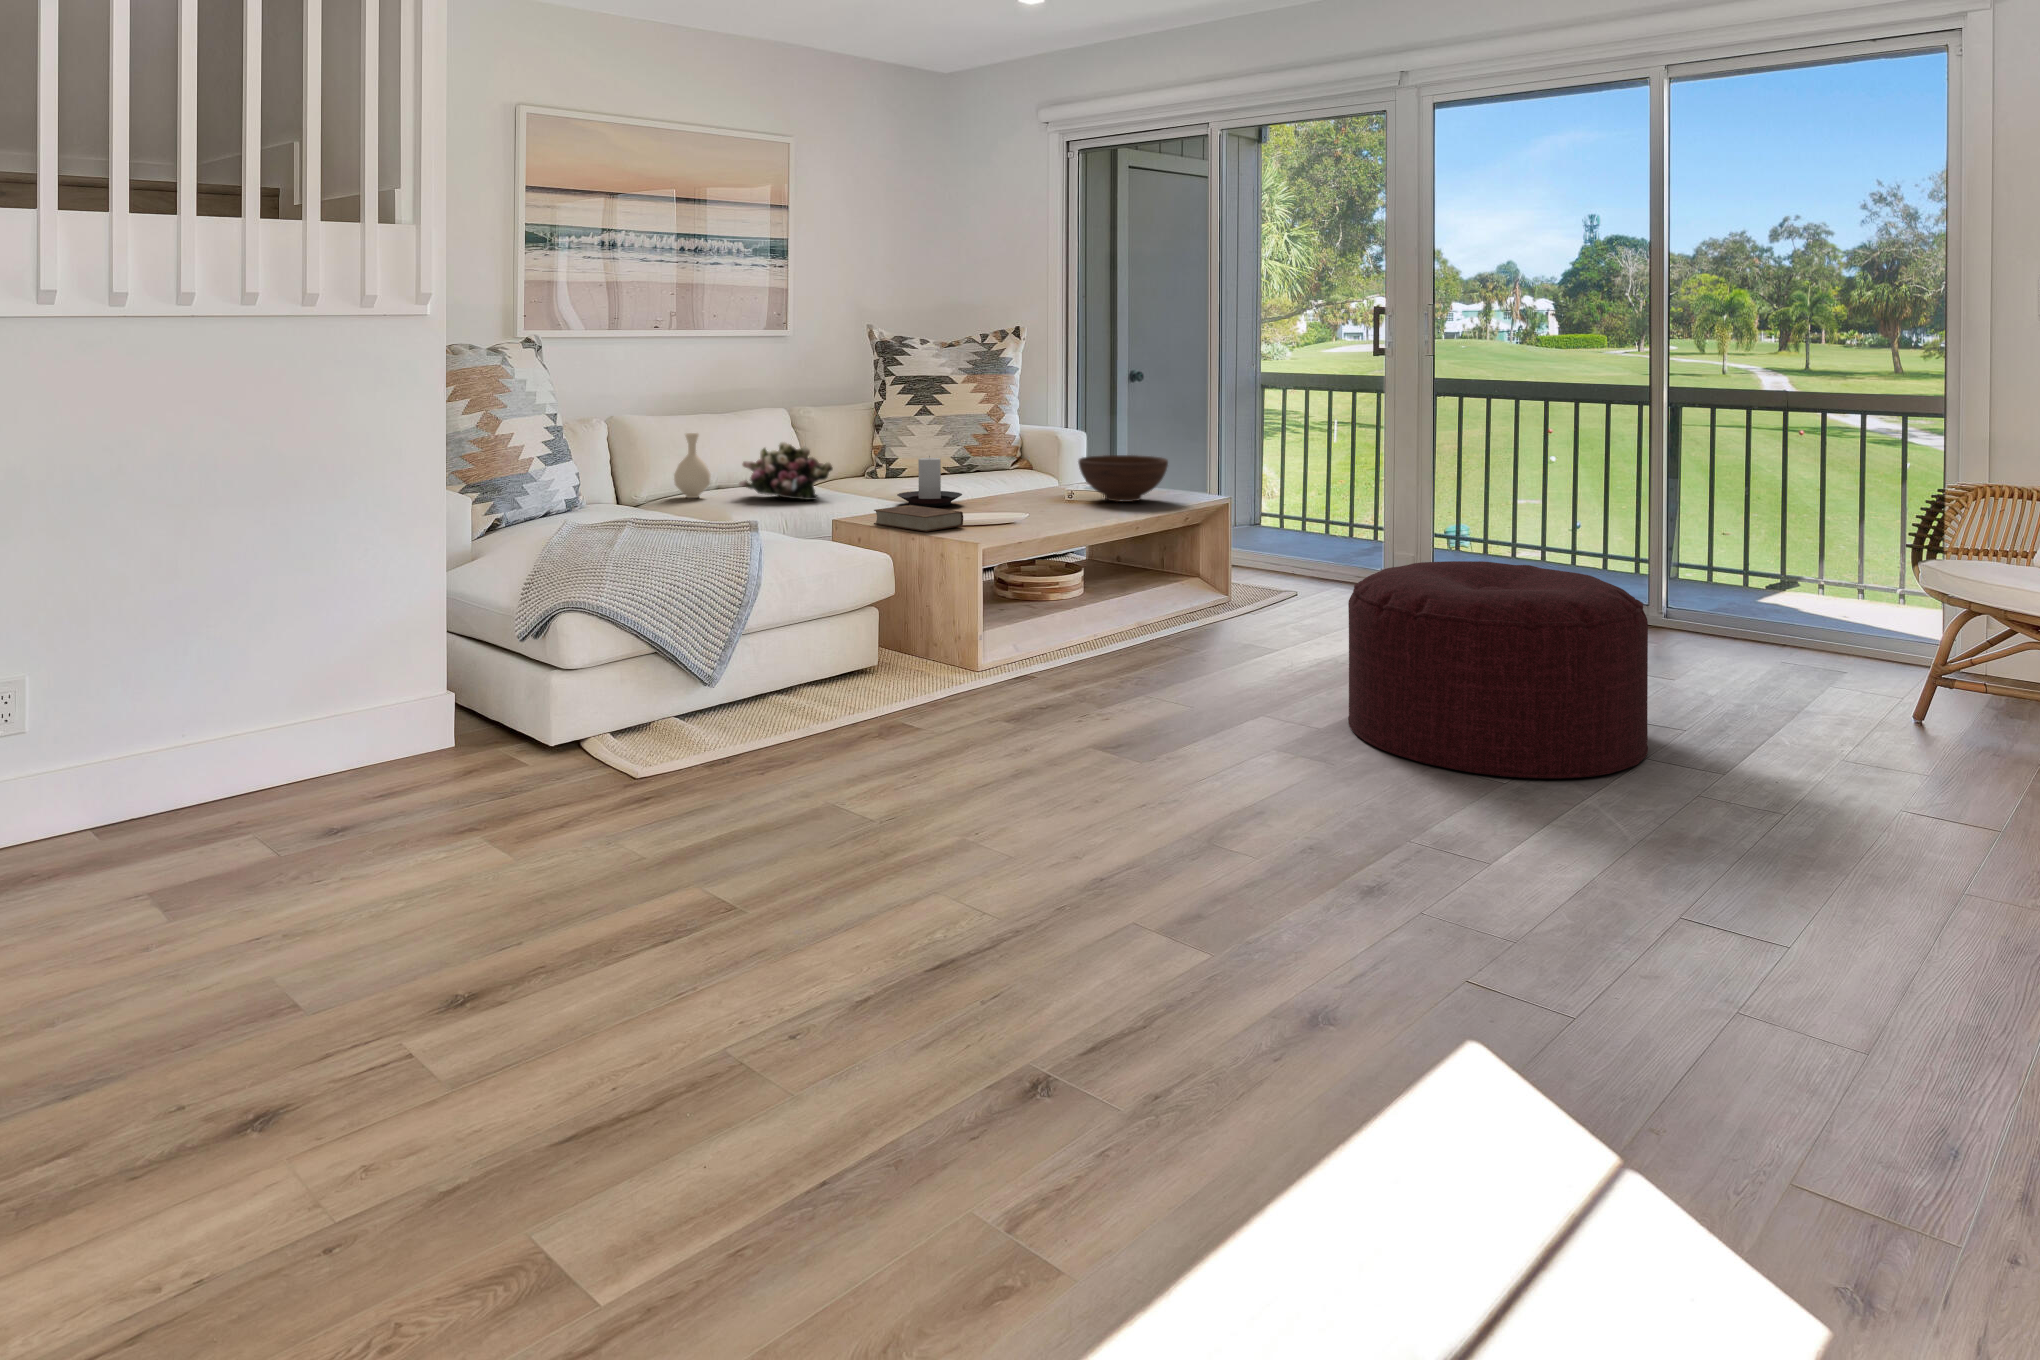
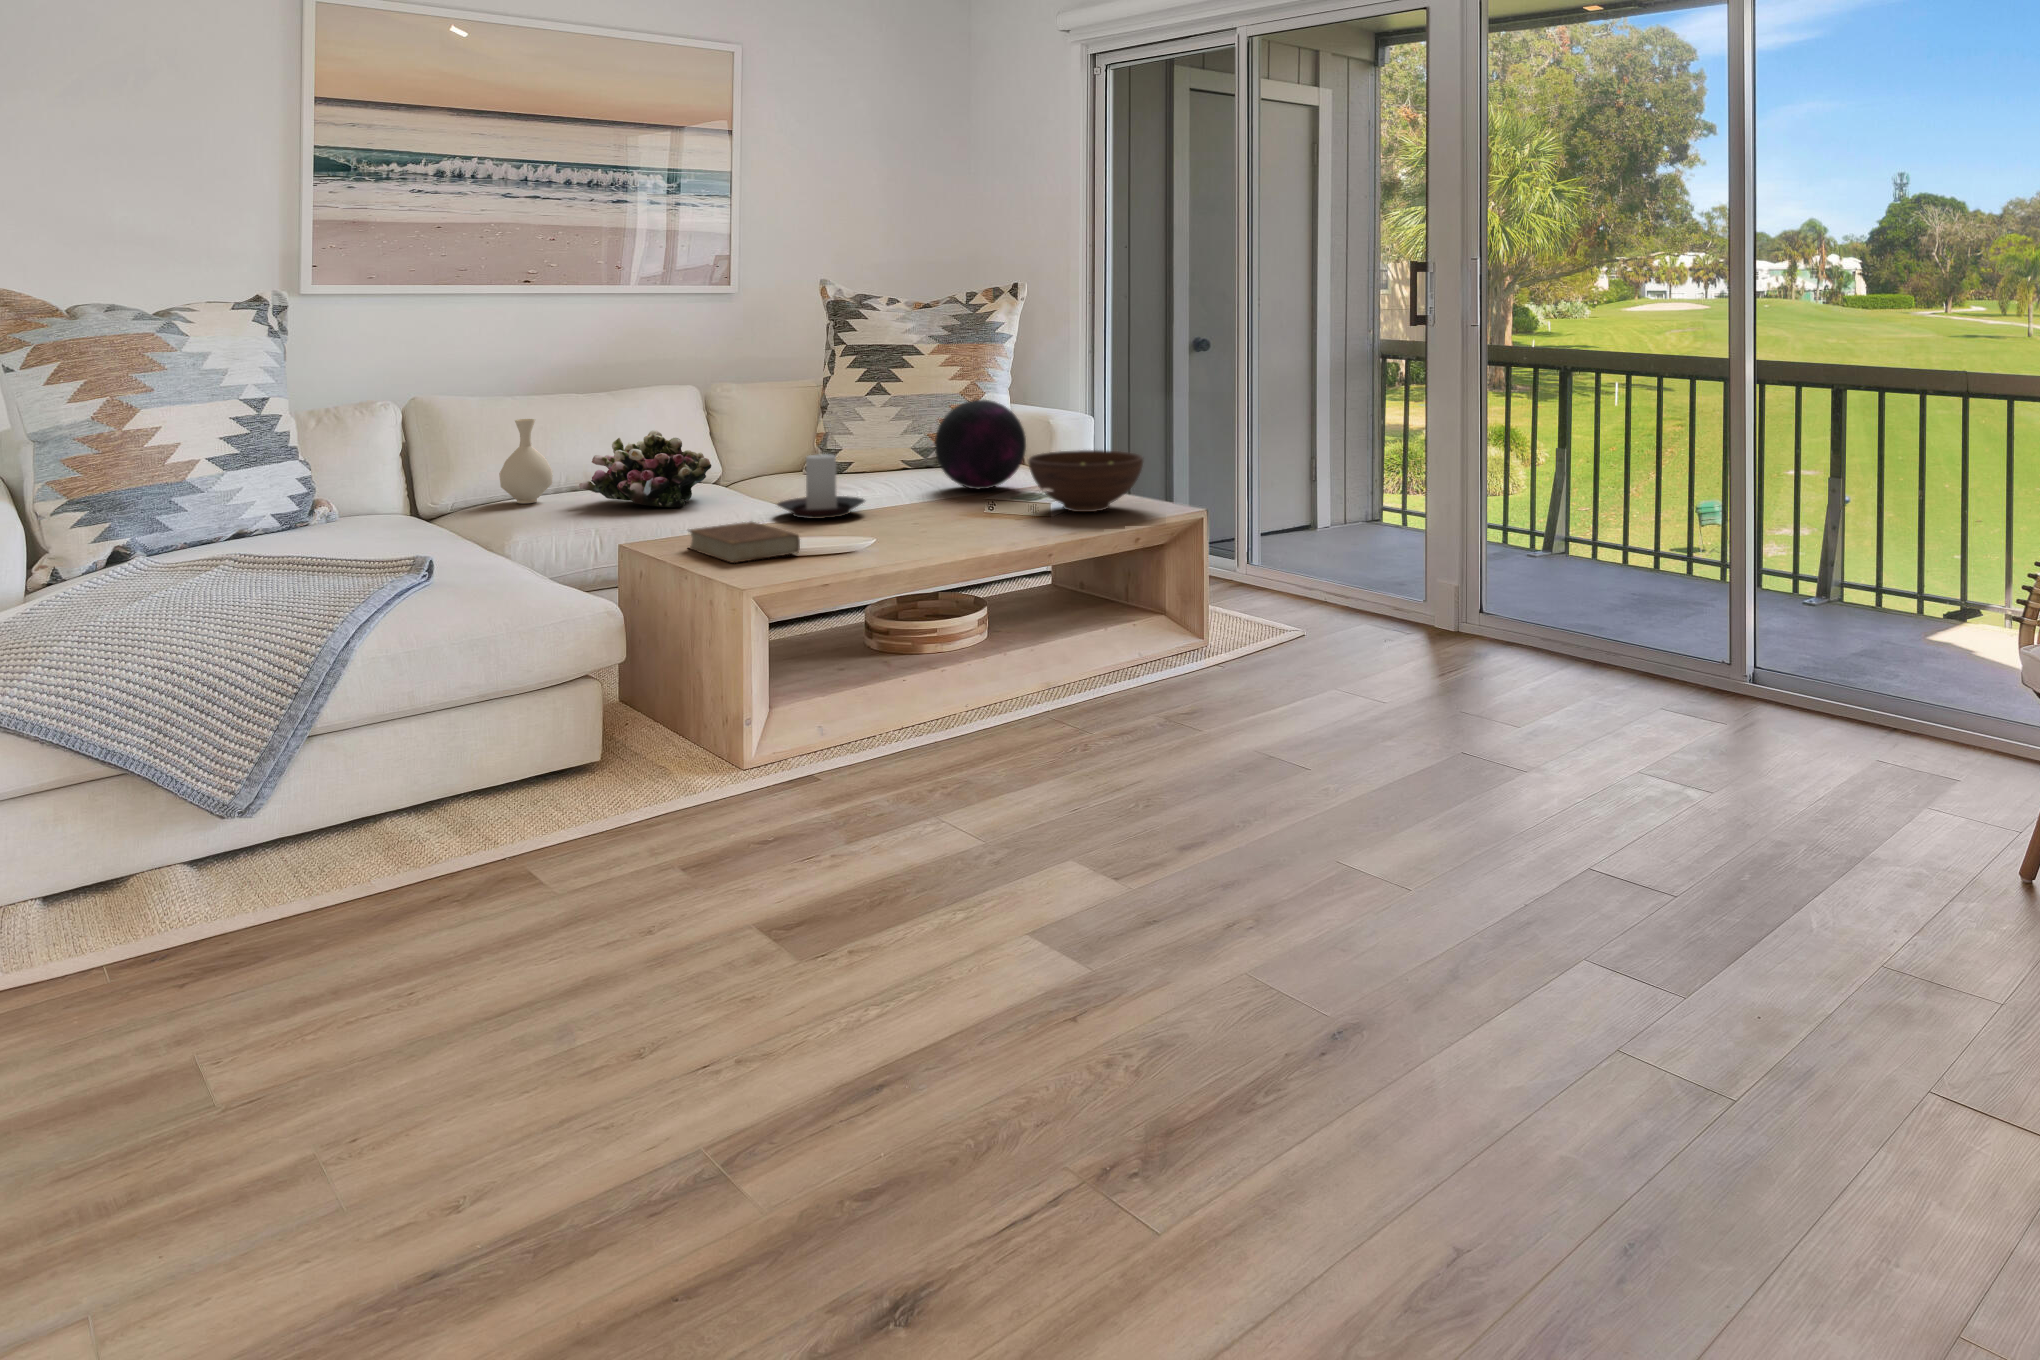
decorative orb: none [982,417,1053,488] -> present [935,400,1026,489]
ottoman: present [1348,561,1648,778] -> none [1168,634,1589,1011]

